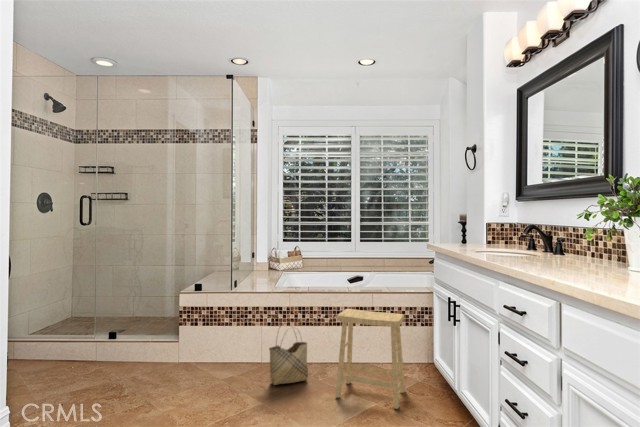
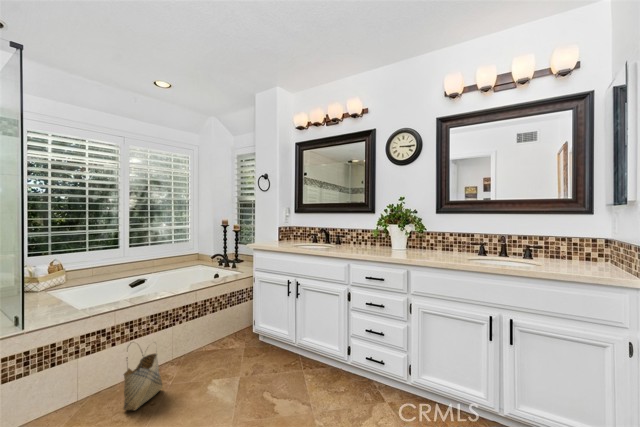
footstool: present [335,309,405,409] -> none [197,300,257,387]

